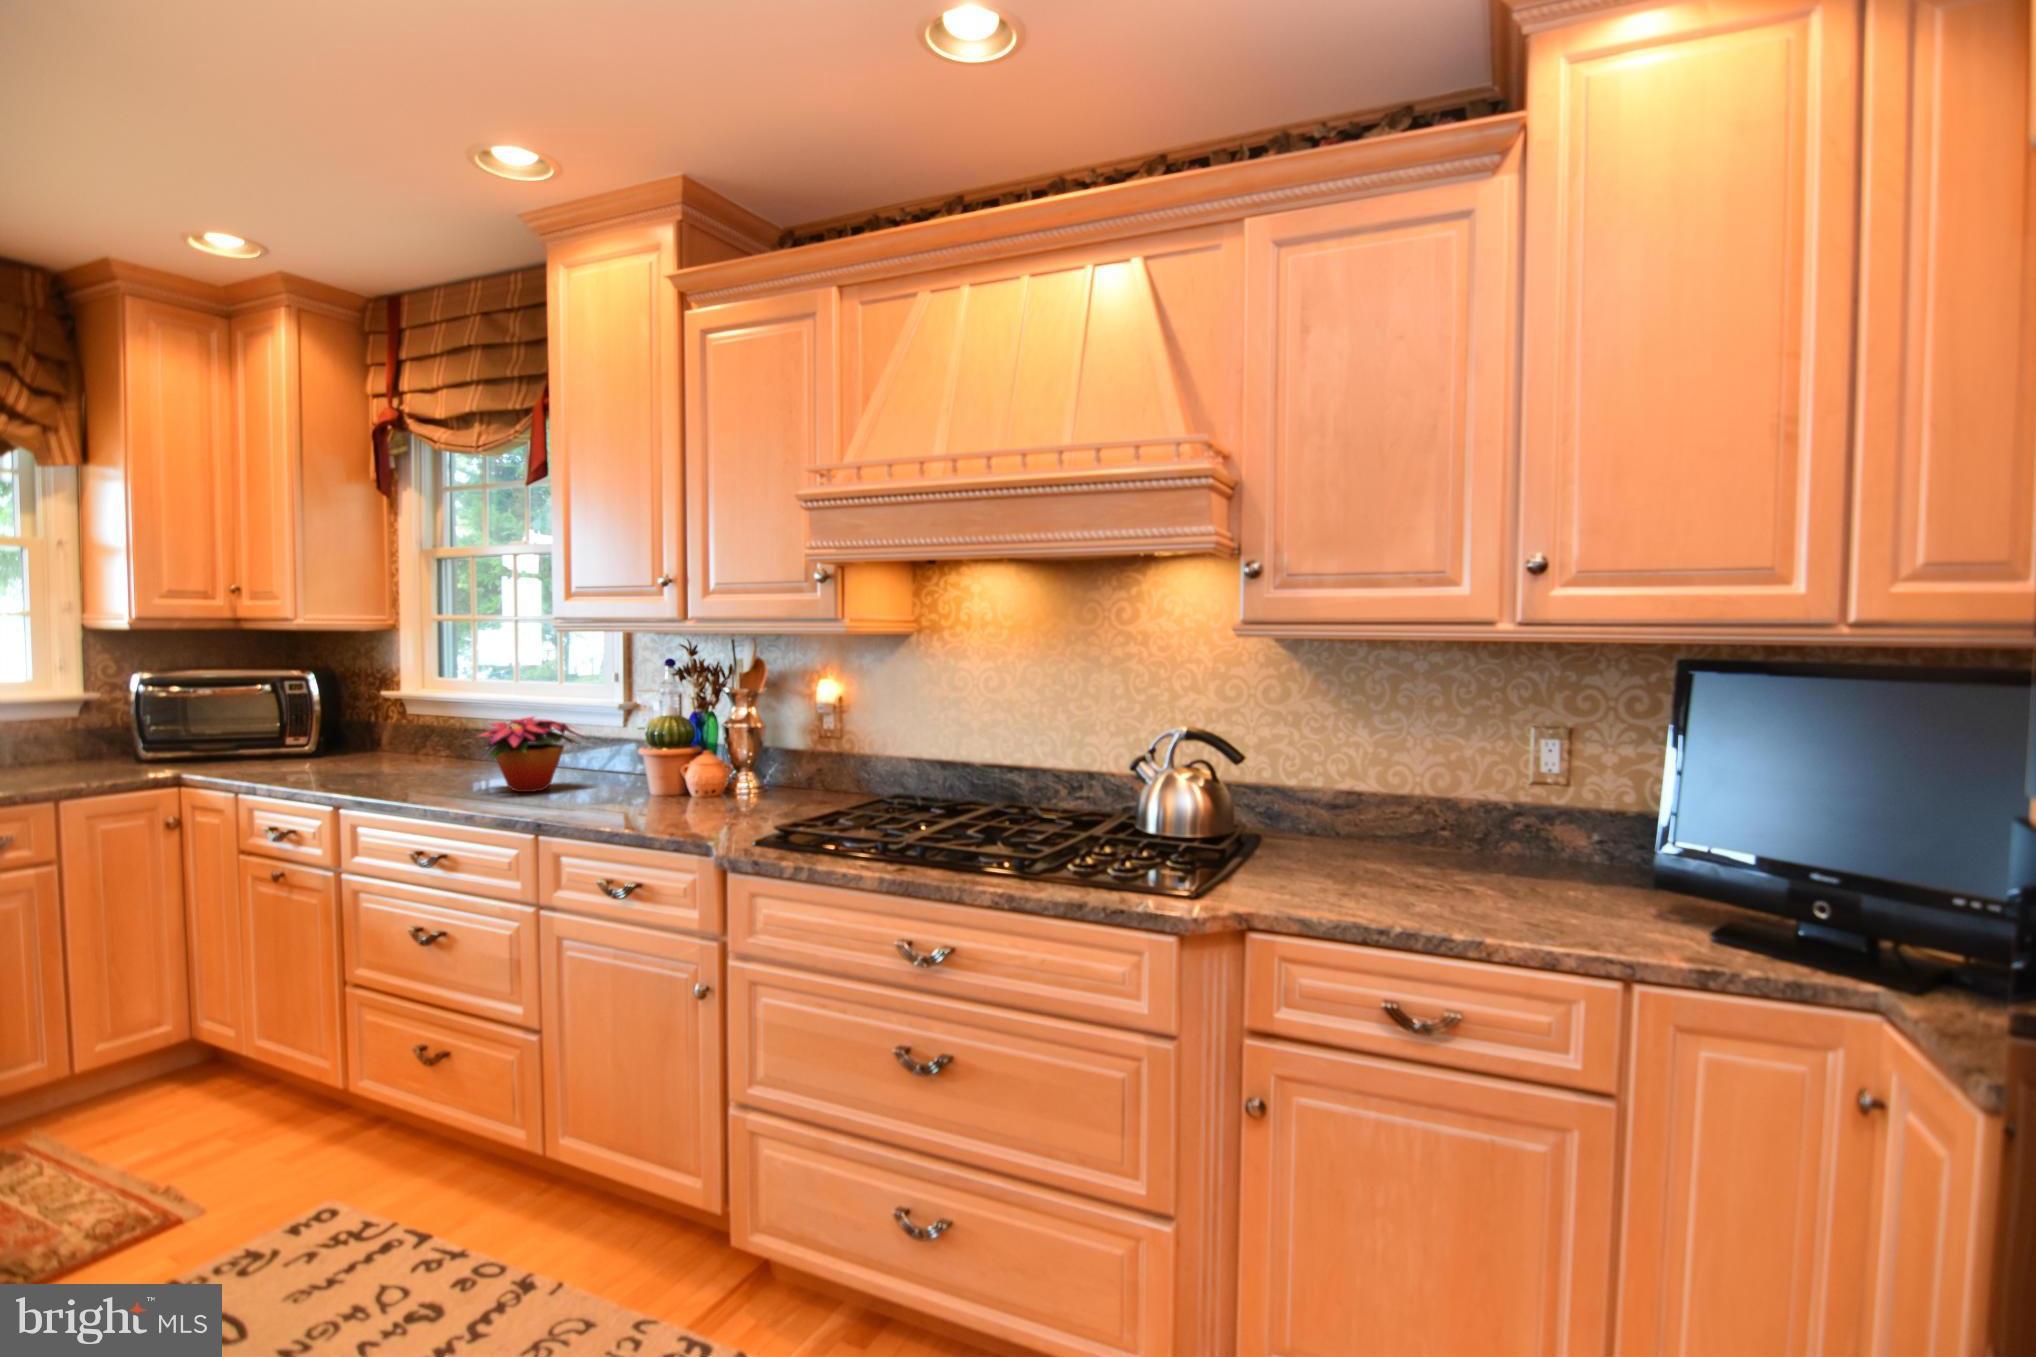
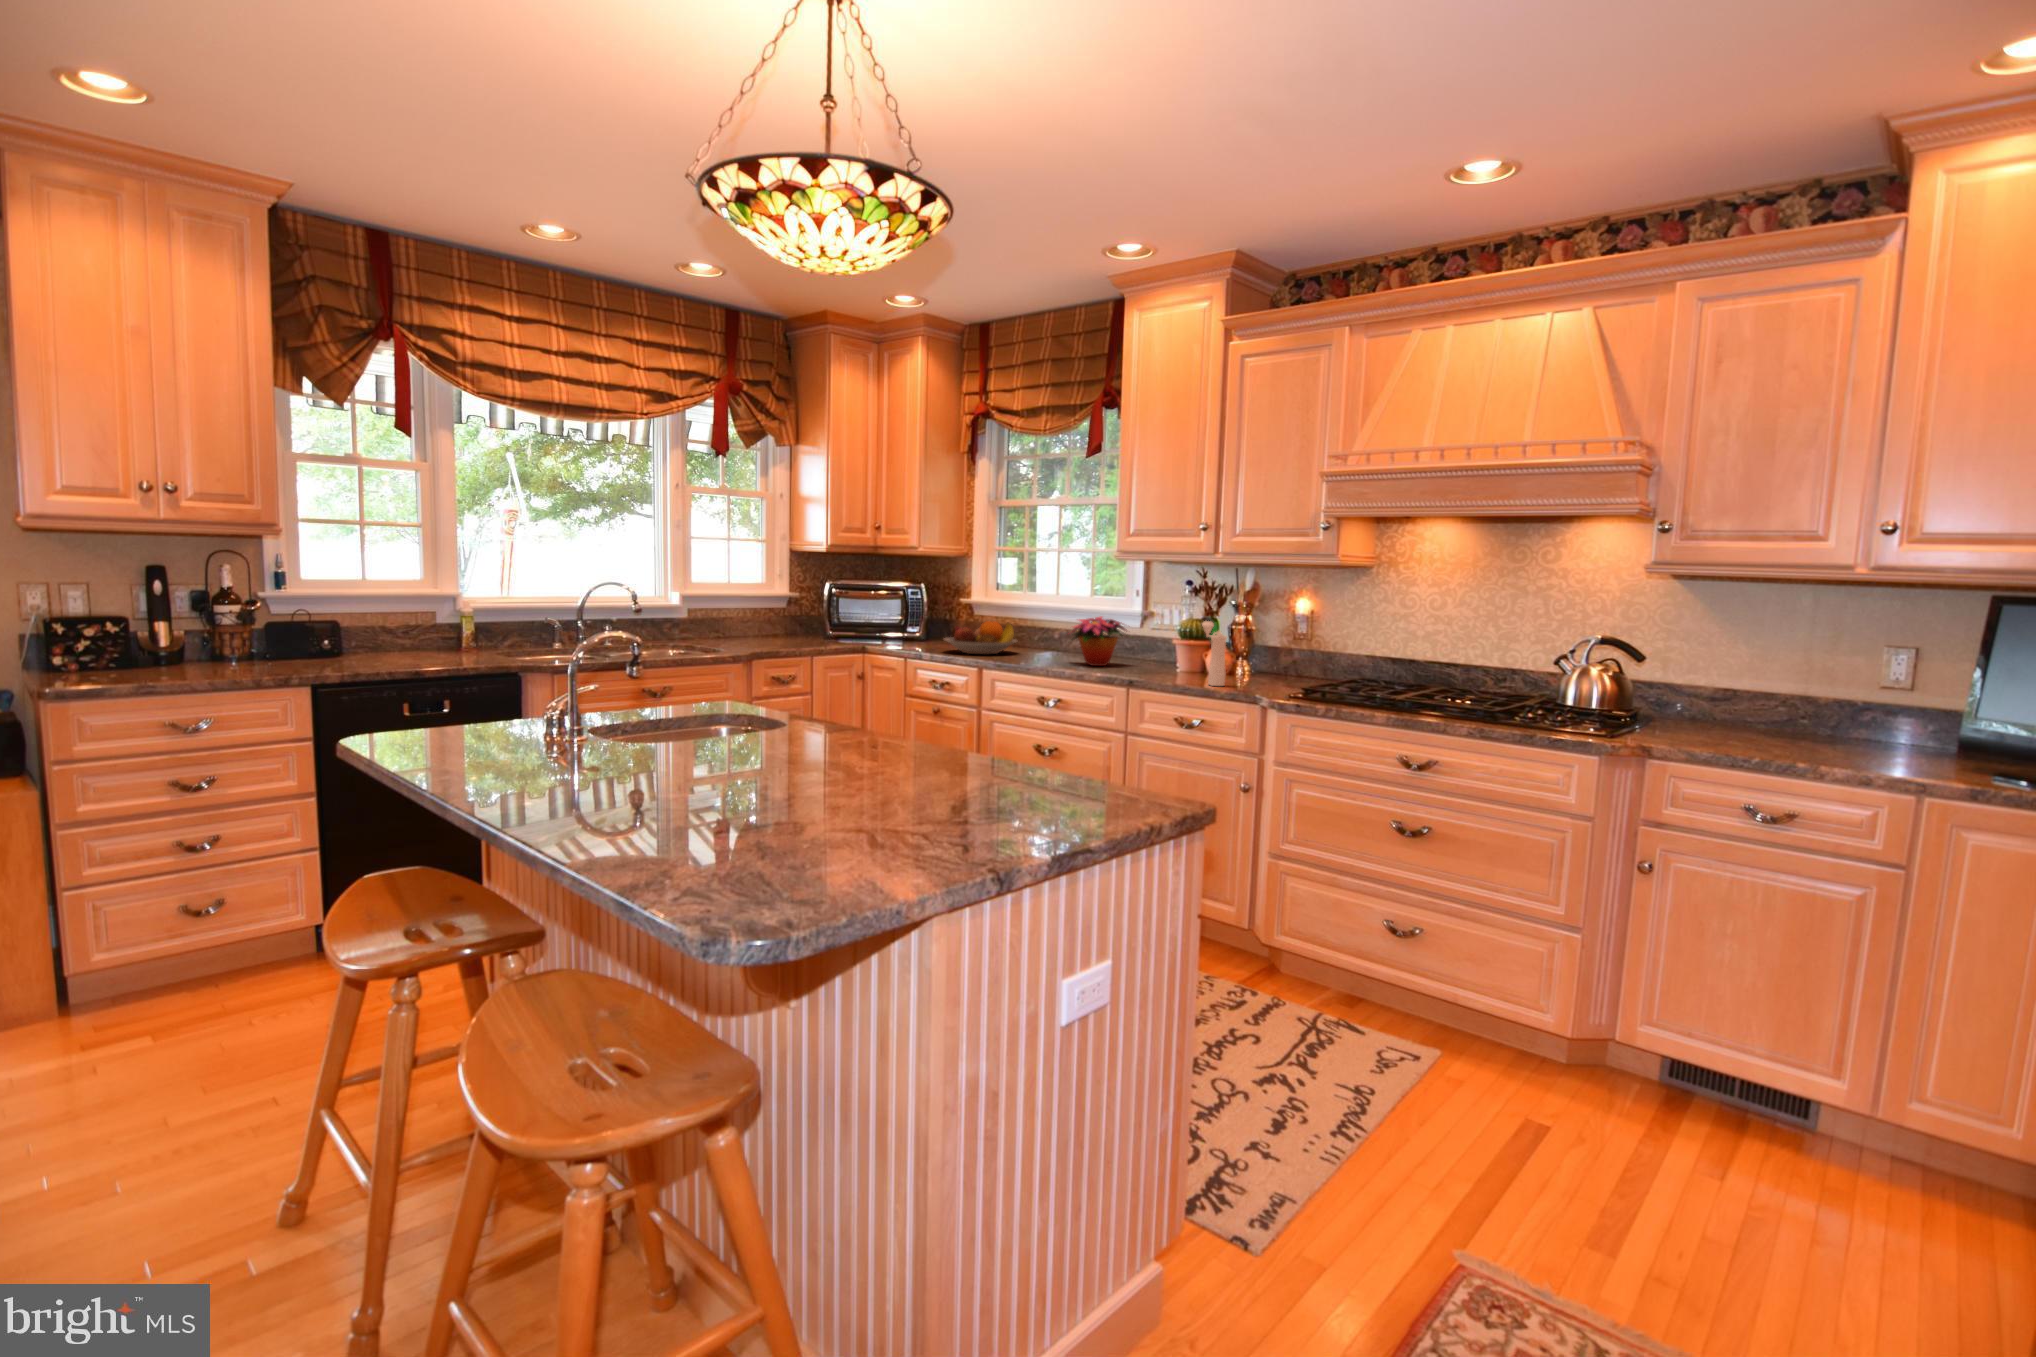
pepper mill: none [645,724,676,827] -> present [1202,621,1227,686]
fruit bowl: none [302,726,439,779] -> present [944,621,1017,654]

